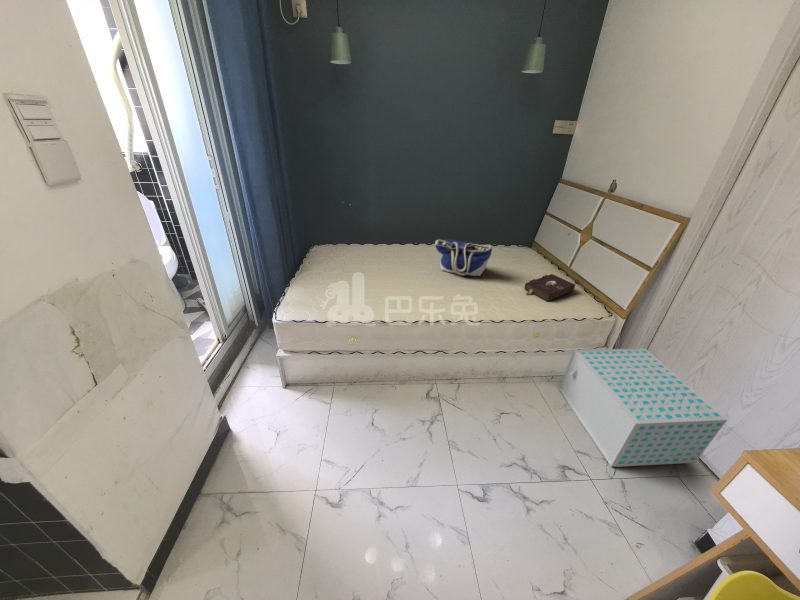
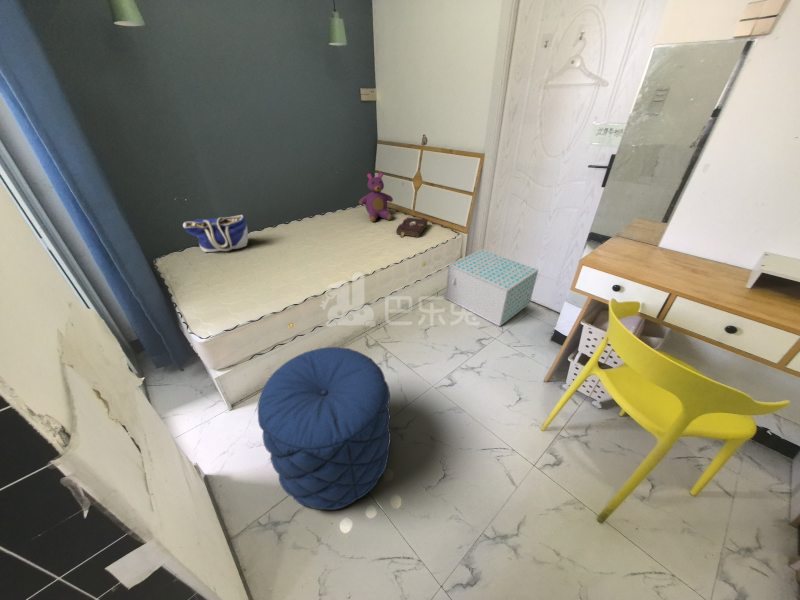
teddy bear: none [505,213,547,271] -> present [359,173,393,222]
tote bag: present [435,239,492,276] -> present [183,215,248,252]
pouf: none [233,370,374,546] -> present [258,347,391,510]

